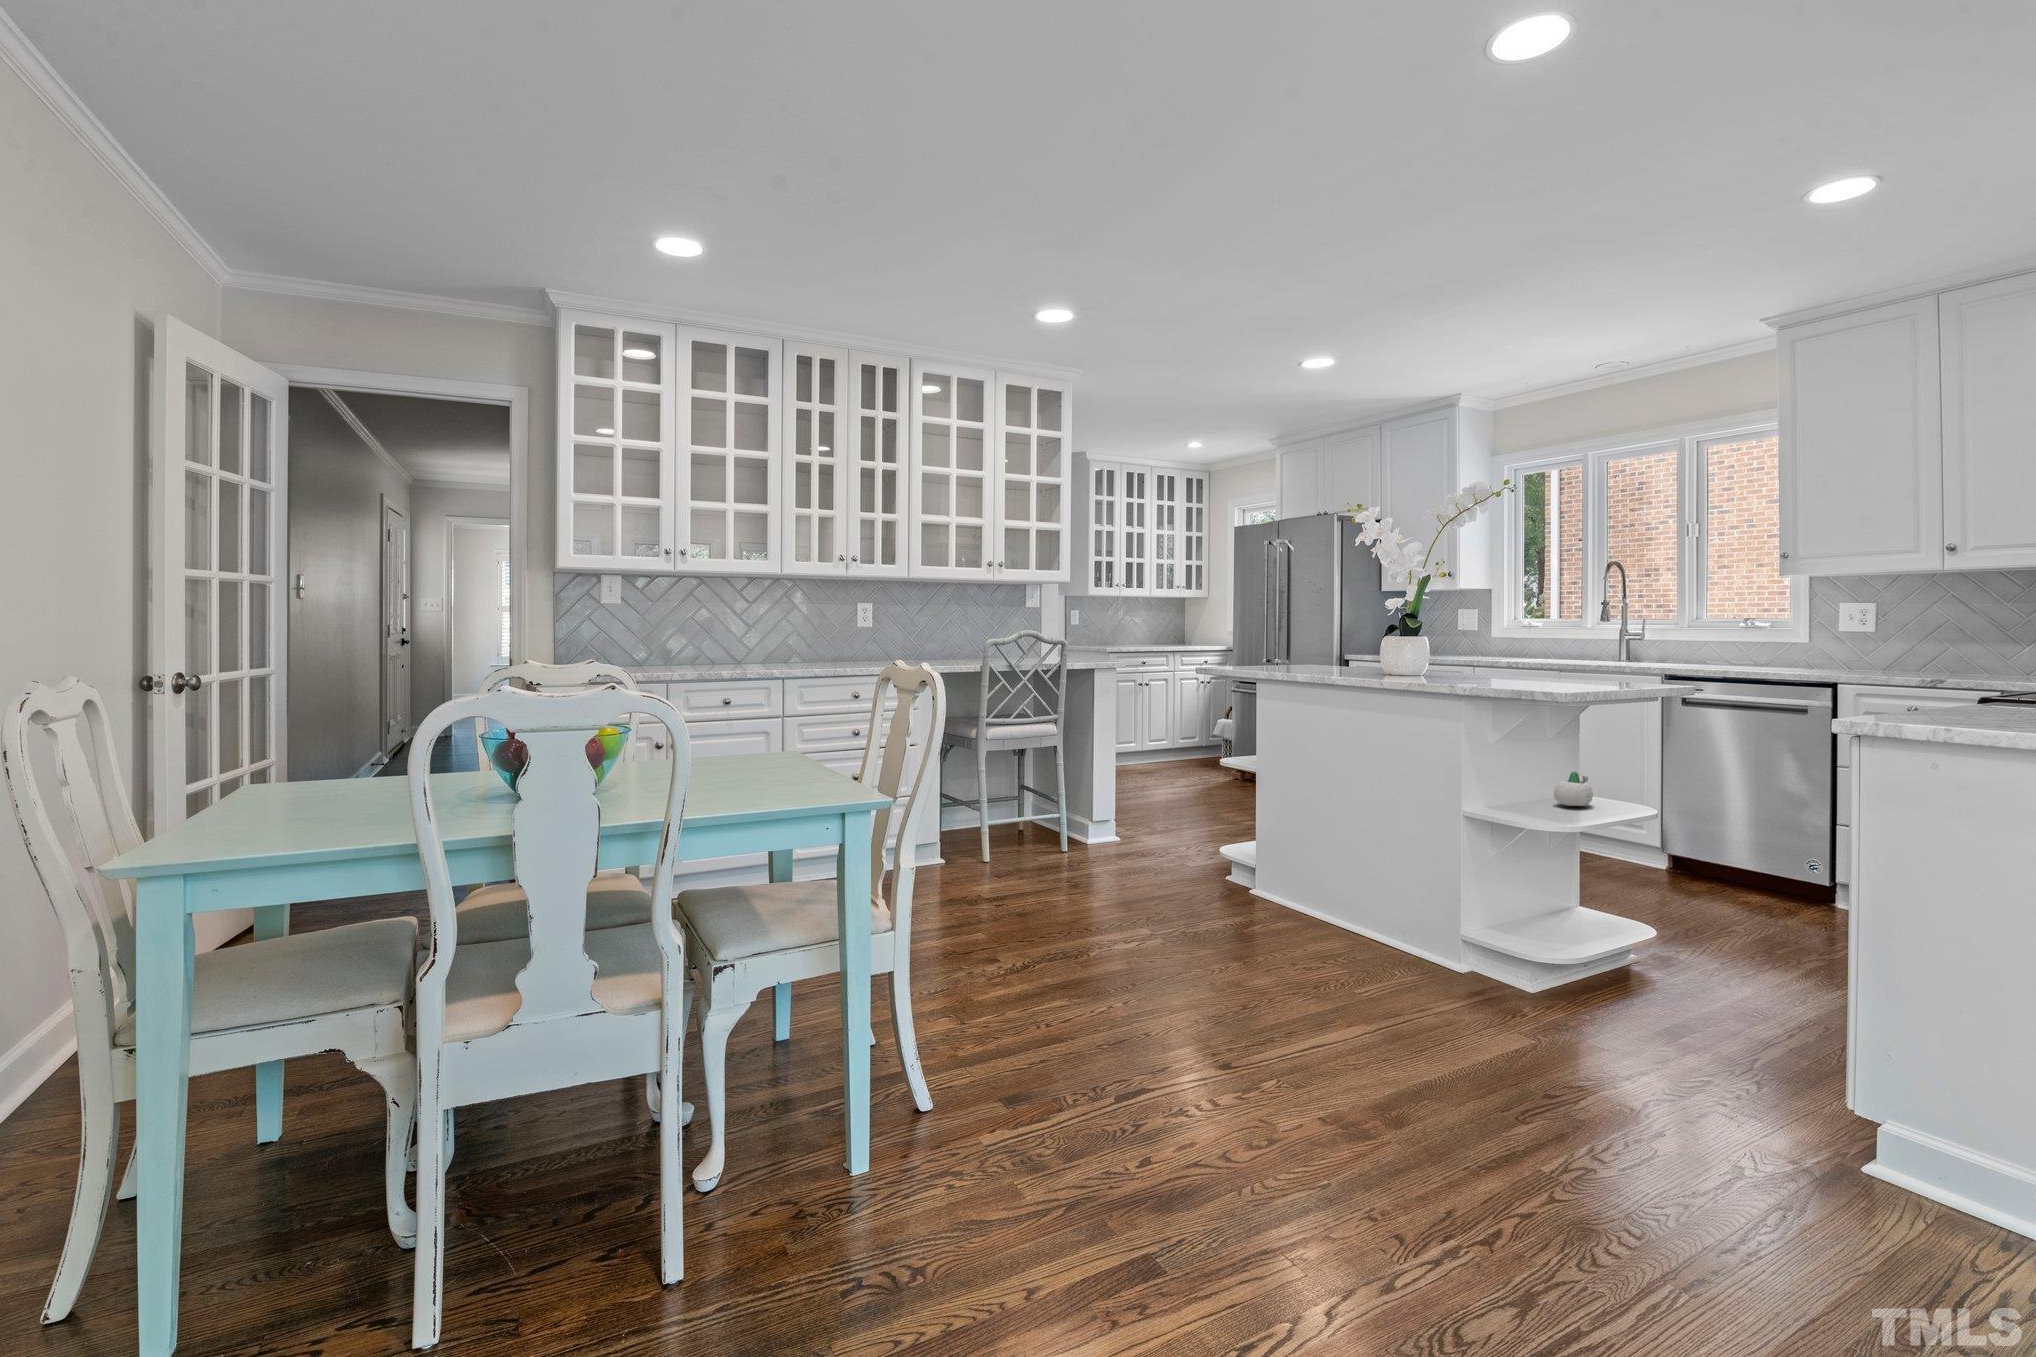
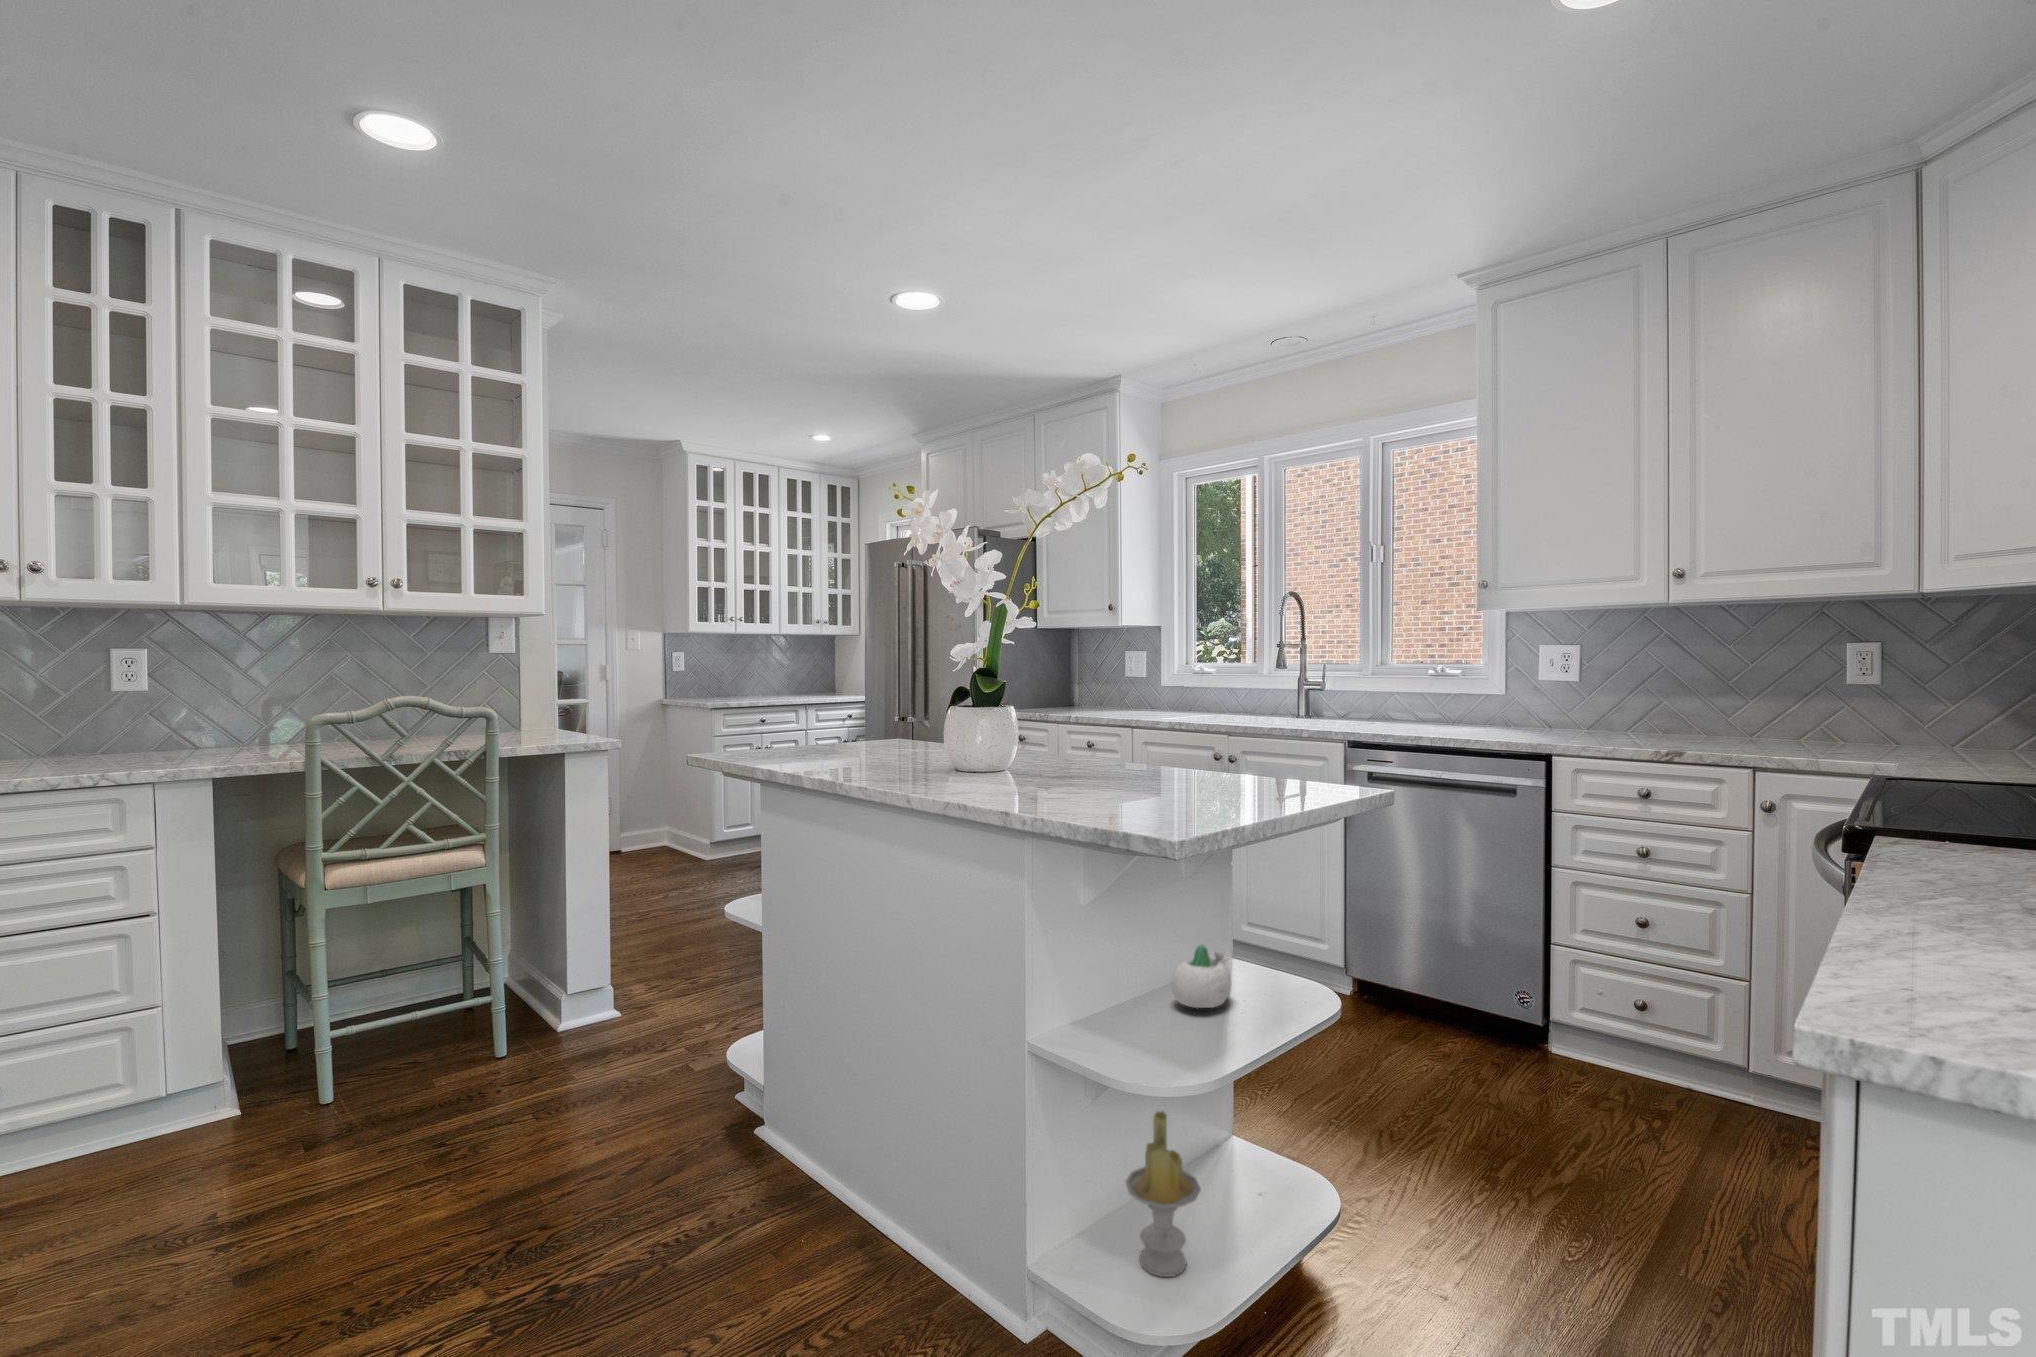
candle: none [1528,856,1576,942] -> present [1125,1111,1201,1277]

